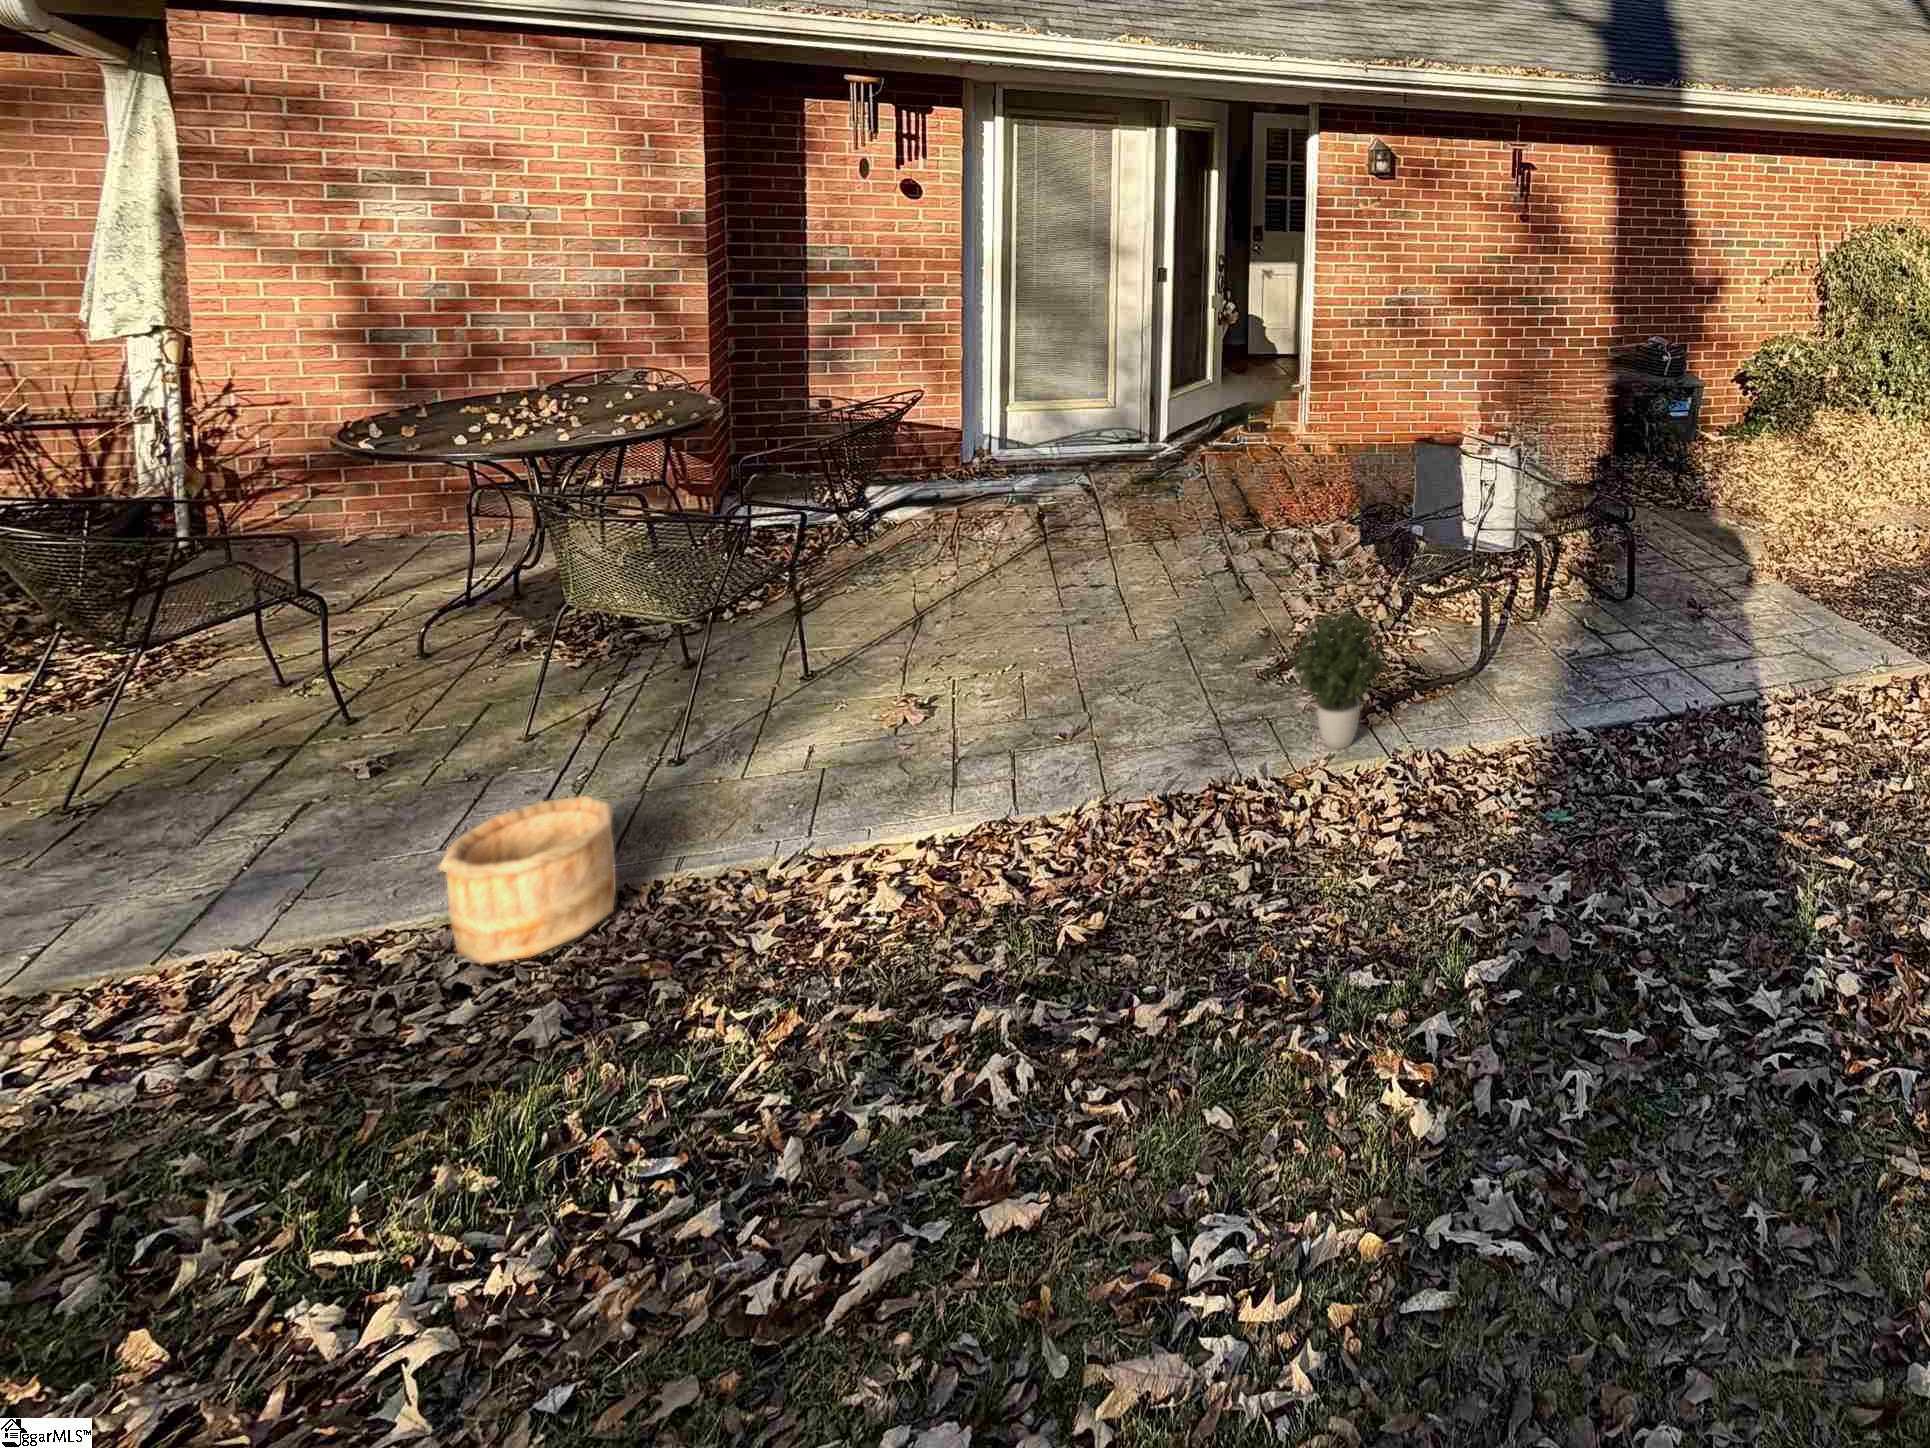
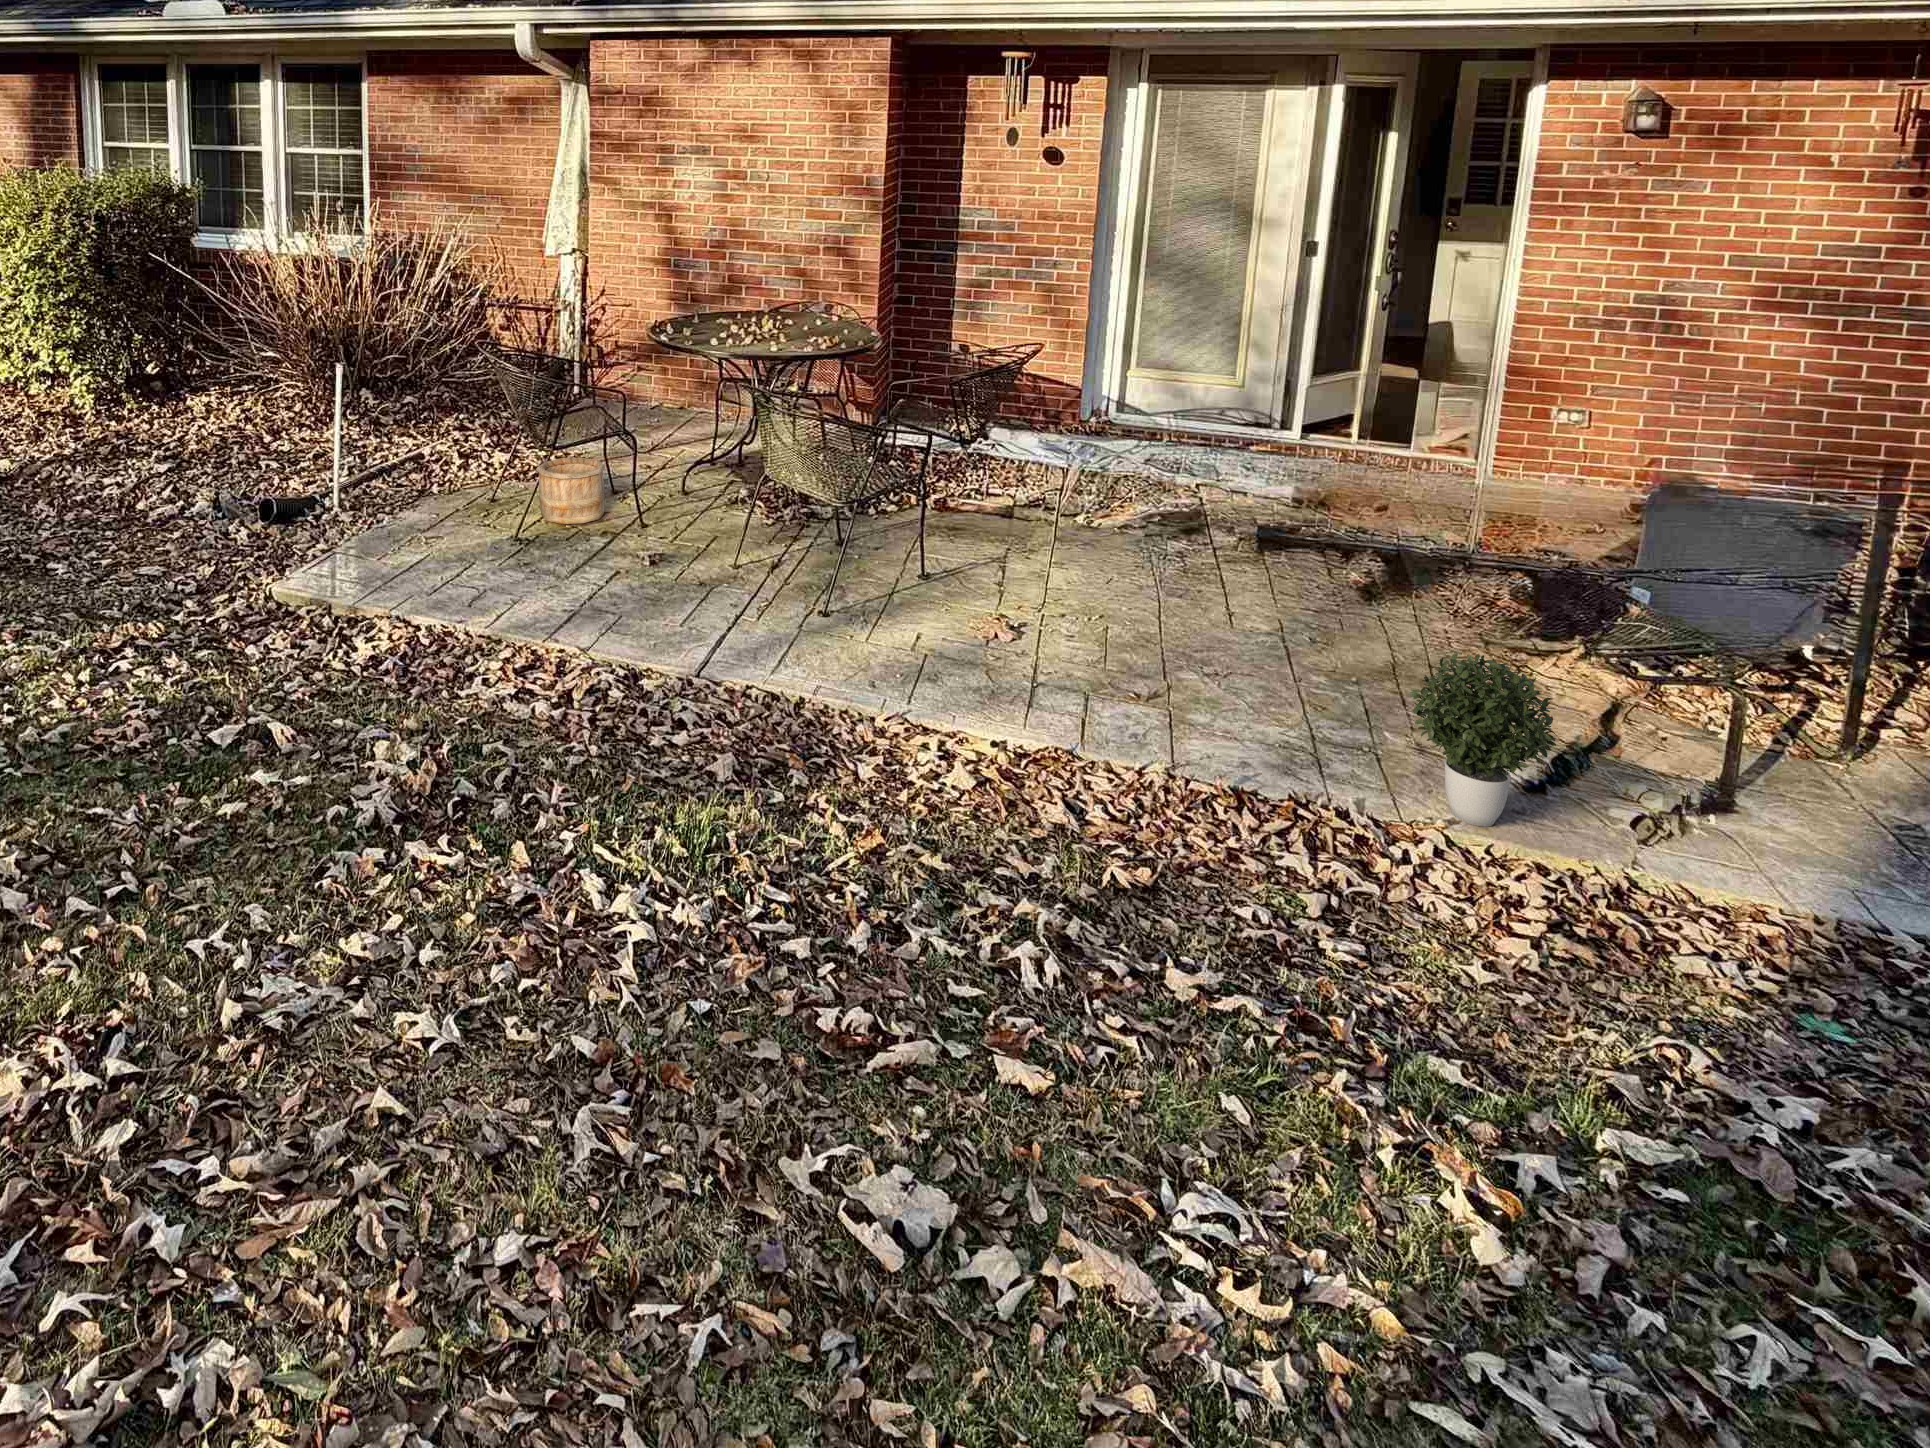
wooden bucket: present [439,796,616,963] -> present [536,457,605,524]

